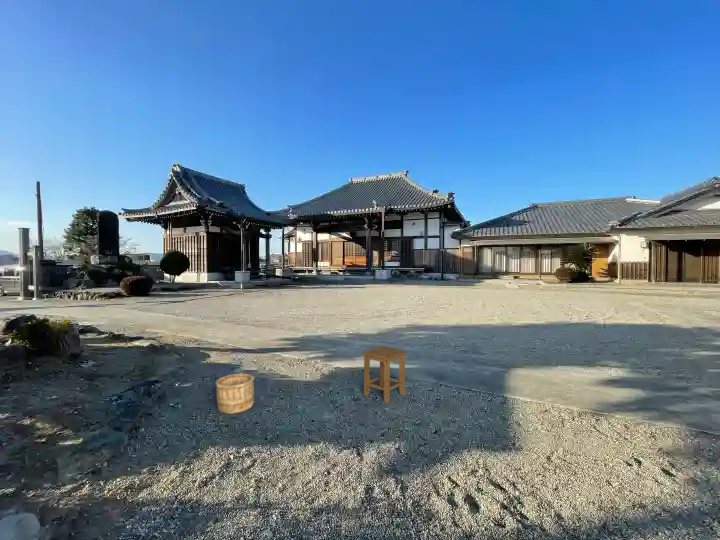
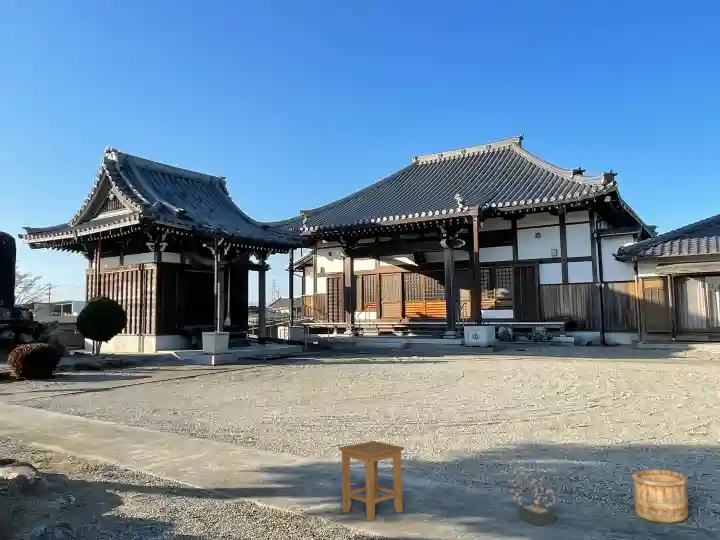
decorative plant: none [478,366,516,404] -> present [509,472,559,526]
wooden bucket: present [215,373,255,414] -> present [631,469,688,523]

